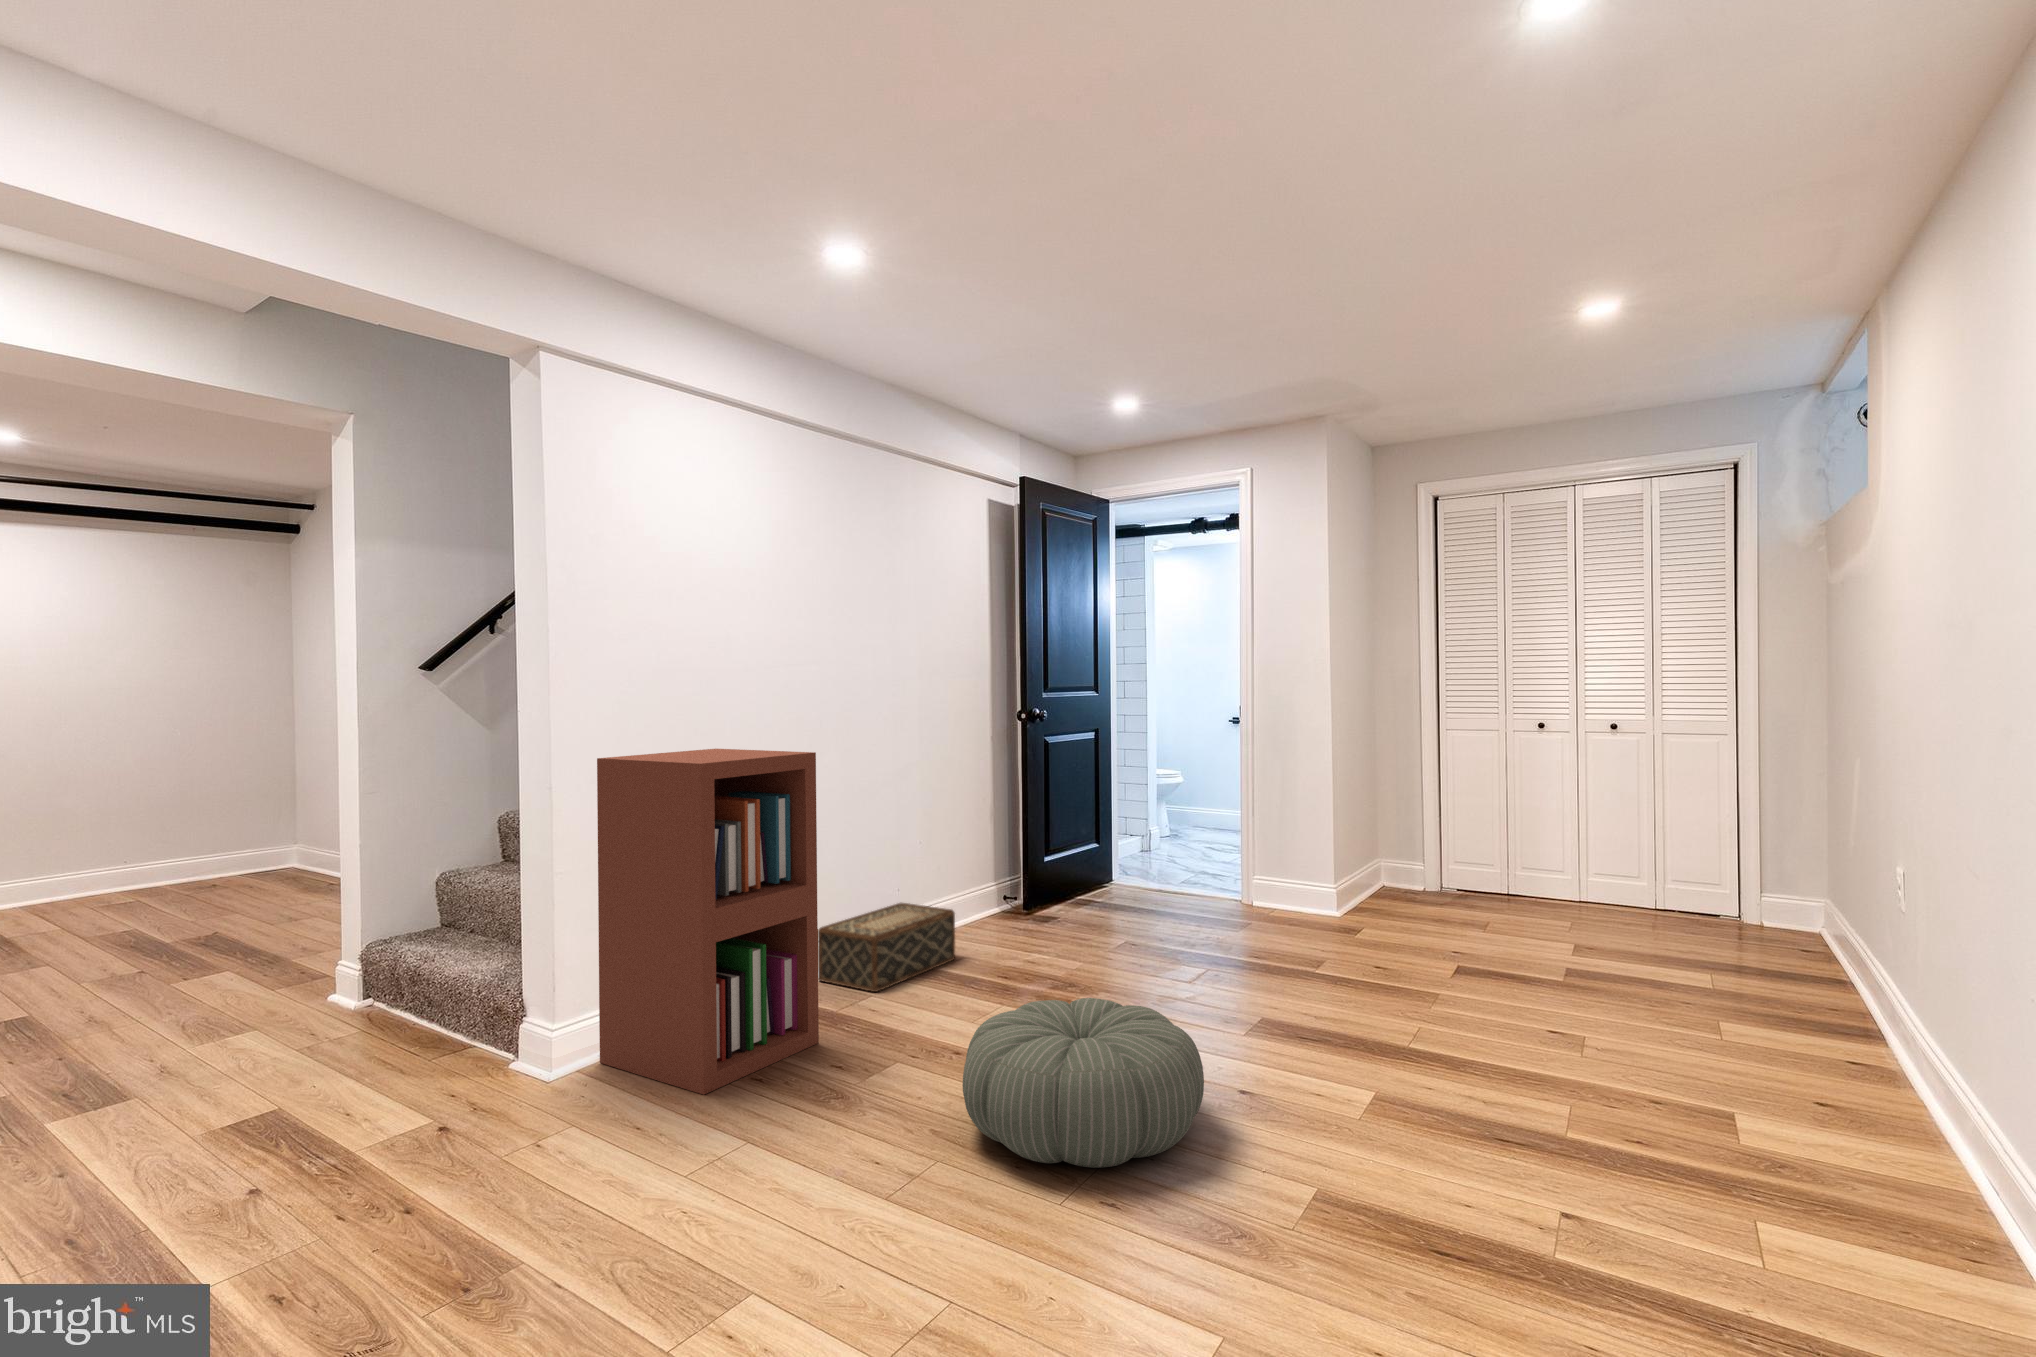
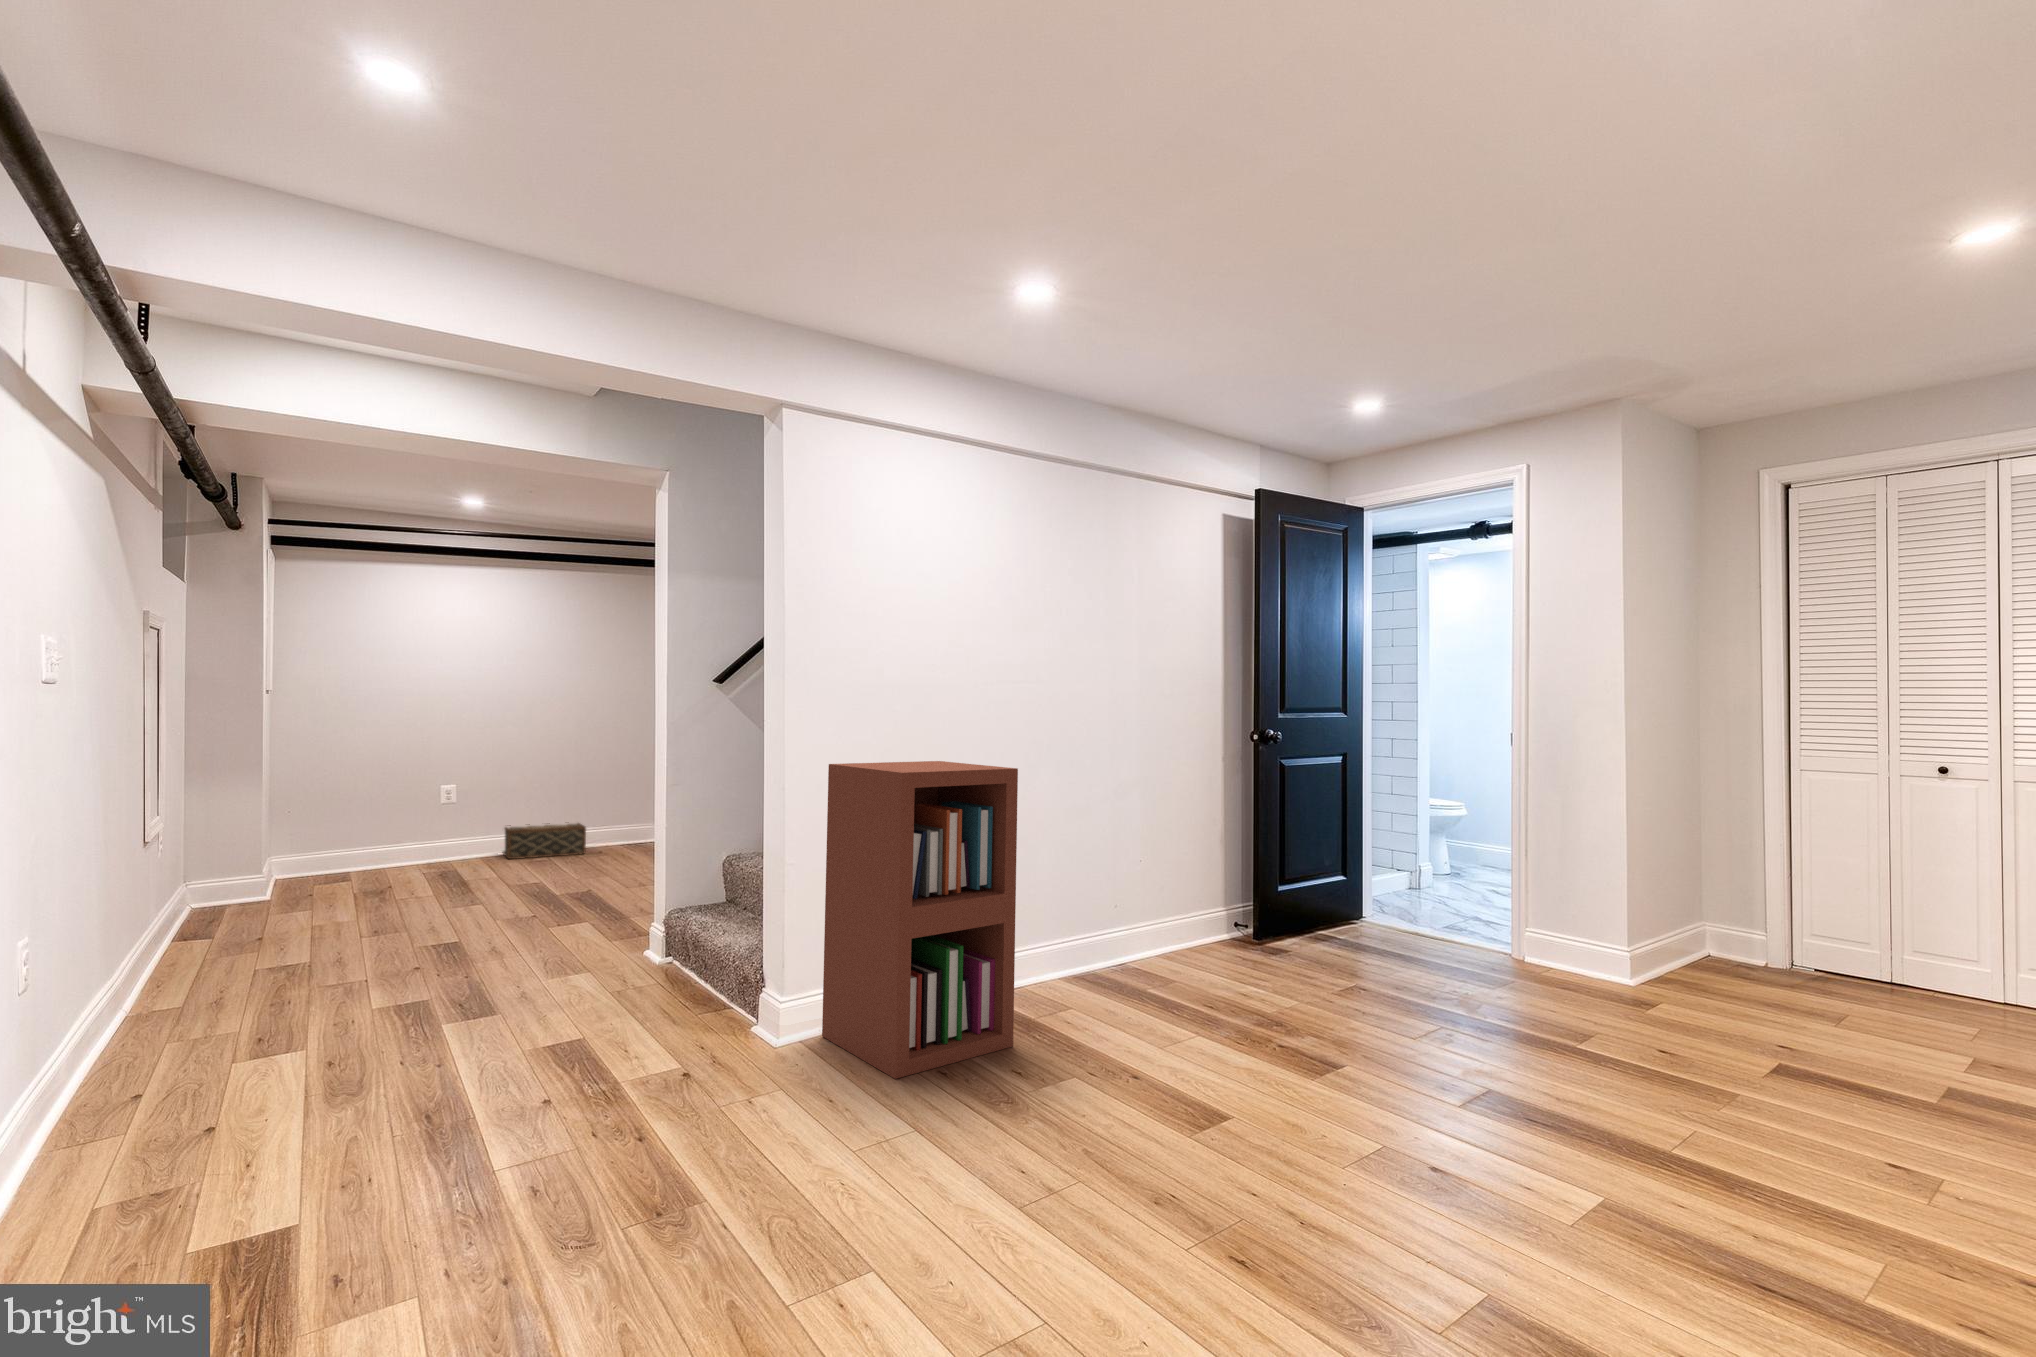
woven basket: present [818,903,955,992] -> present [503,823,586,859]
pouf: present [963,998,1204,1168] -> none [1115,1035,1377,1221]

